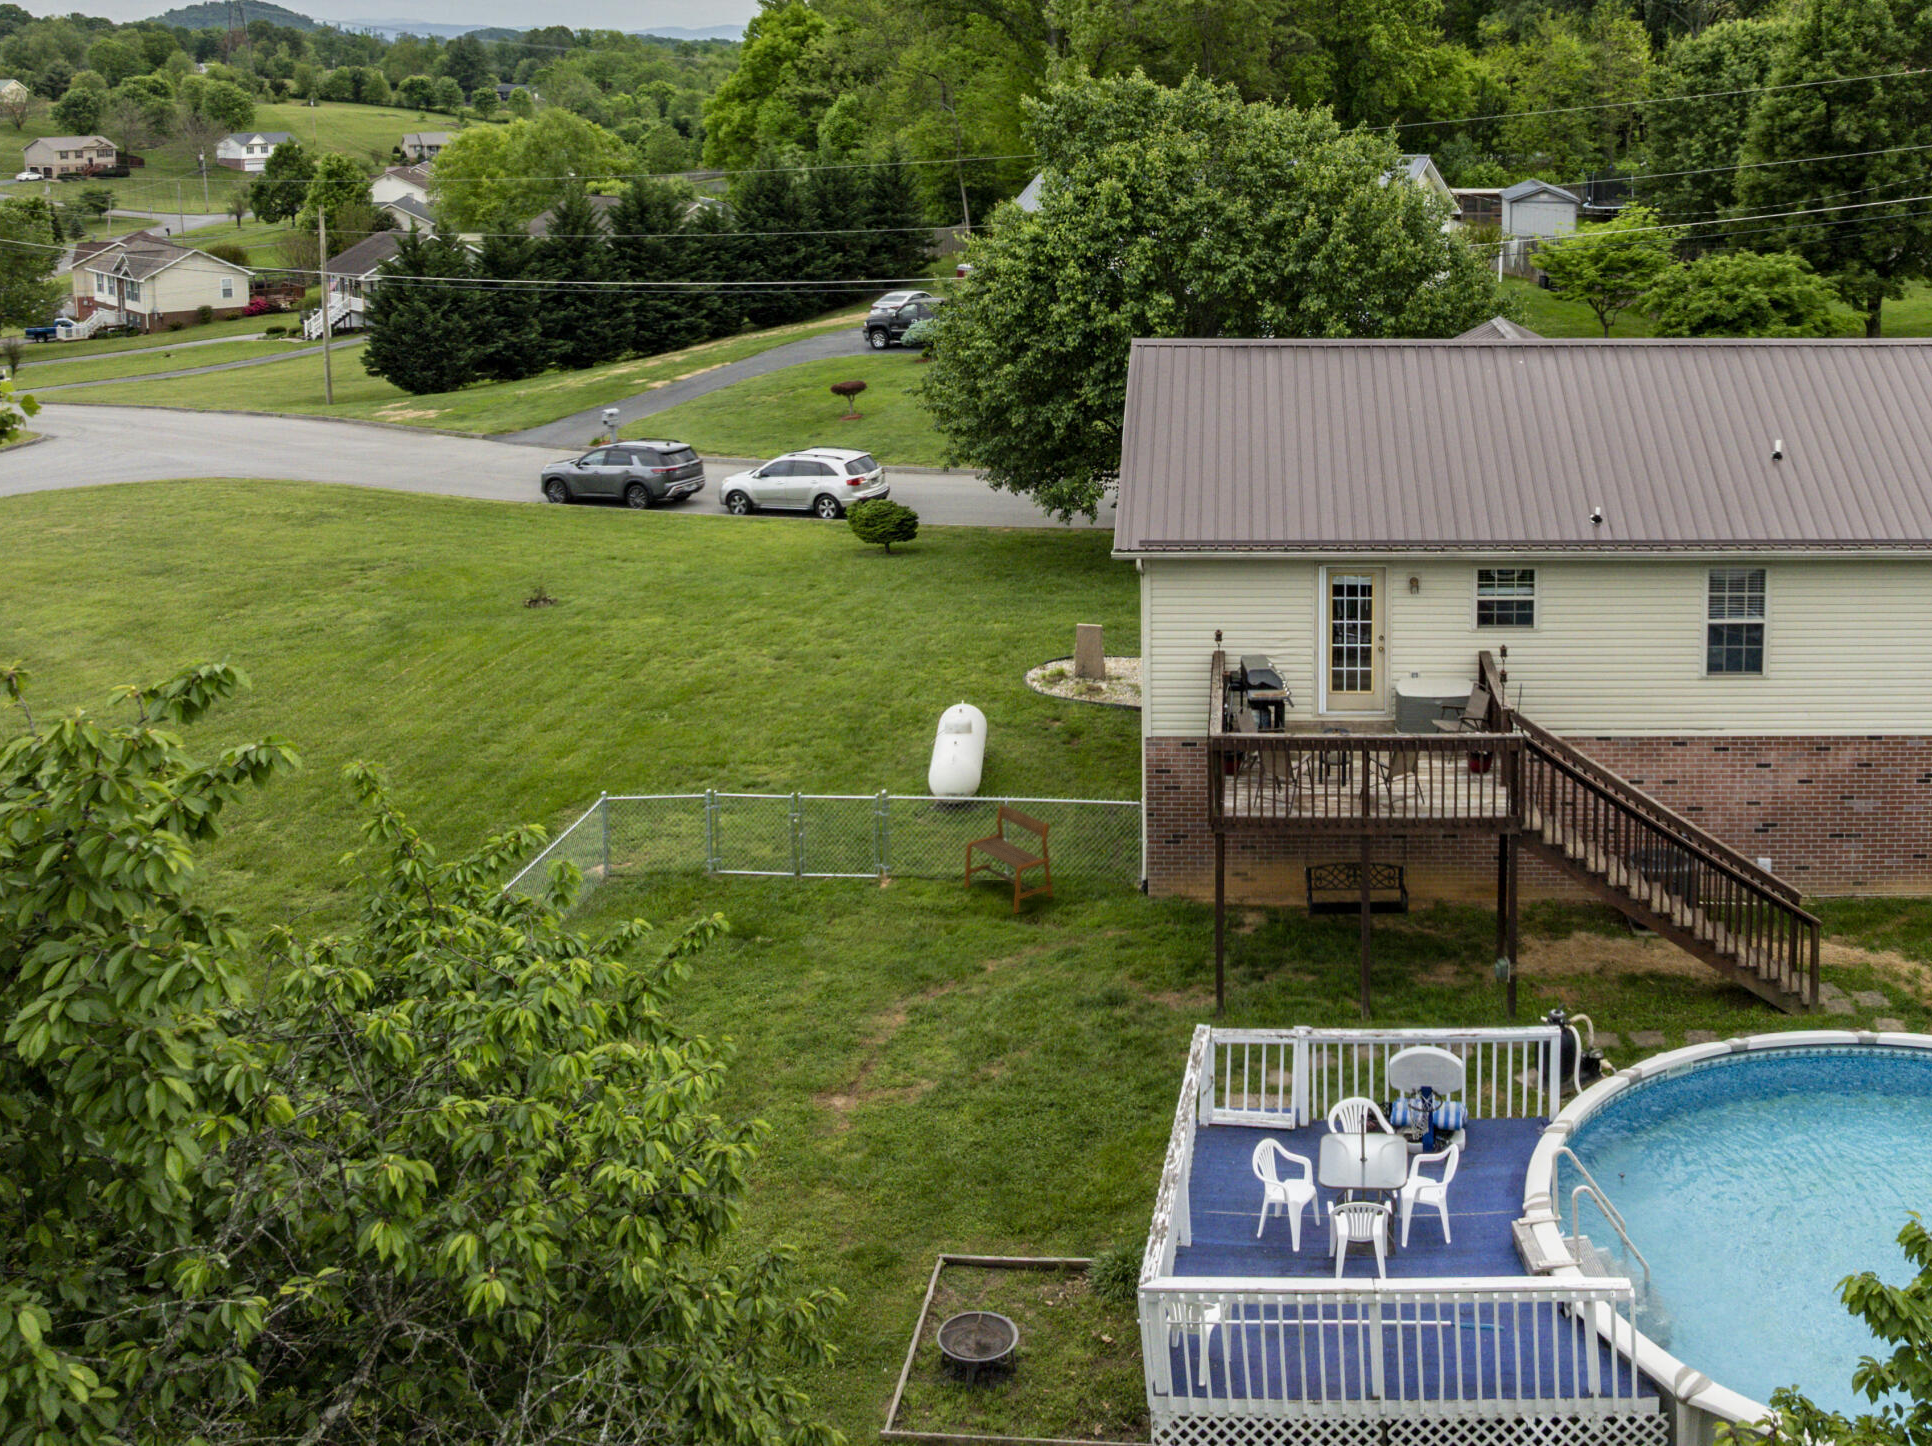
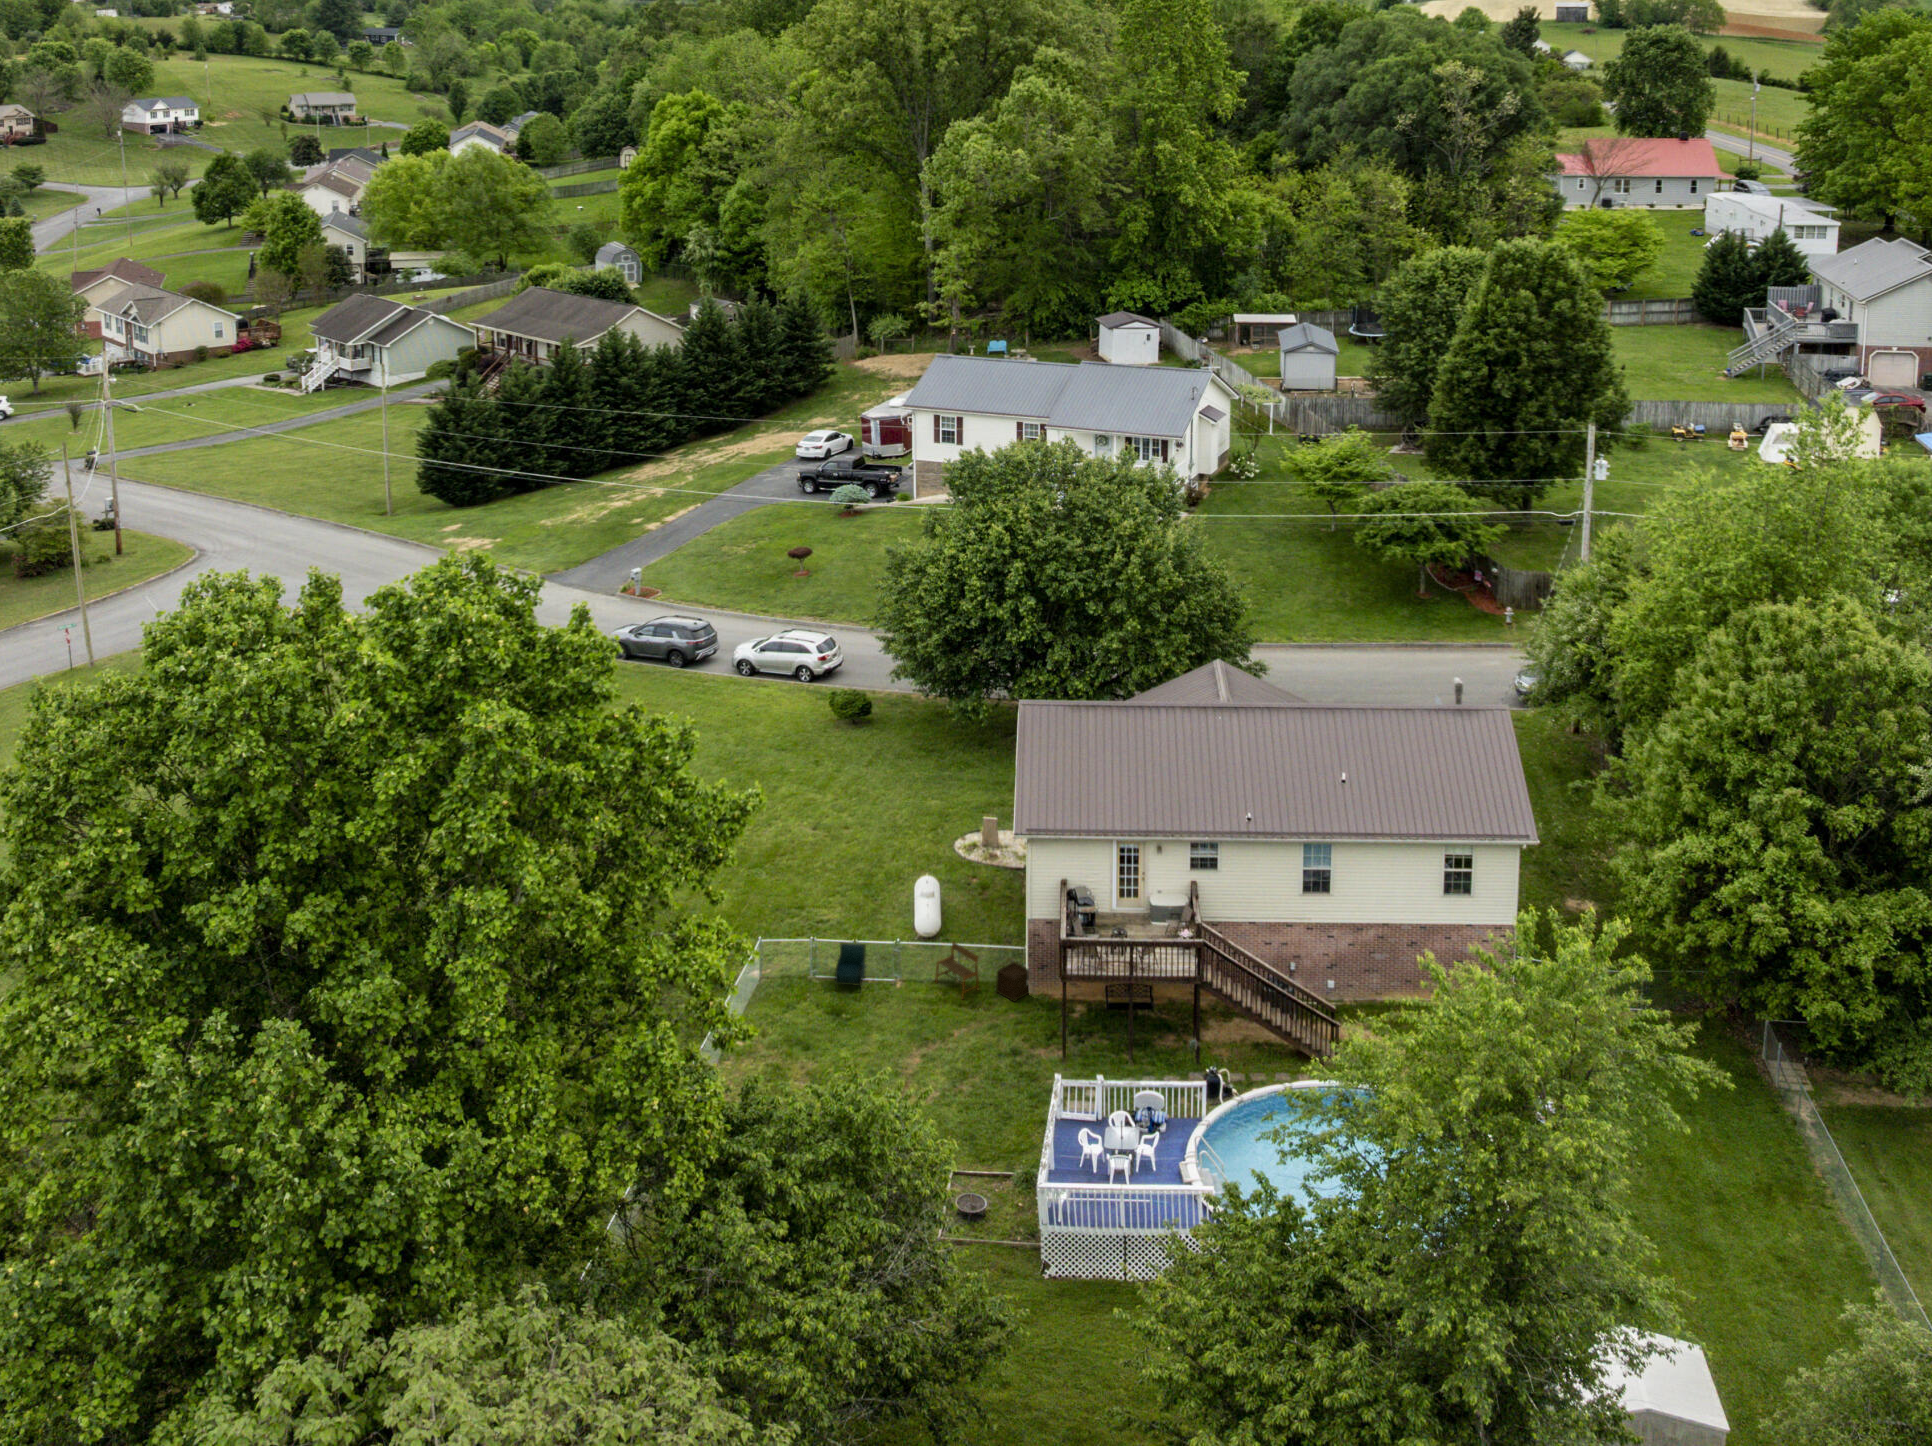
chair: none [754,811,824,906] -> present [835,943,866,988]
wooden crate: none [1087,838,1158,915] -> present [996,962,1029,1001]

